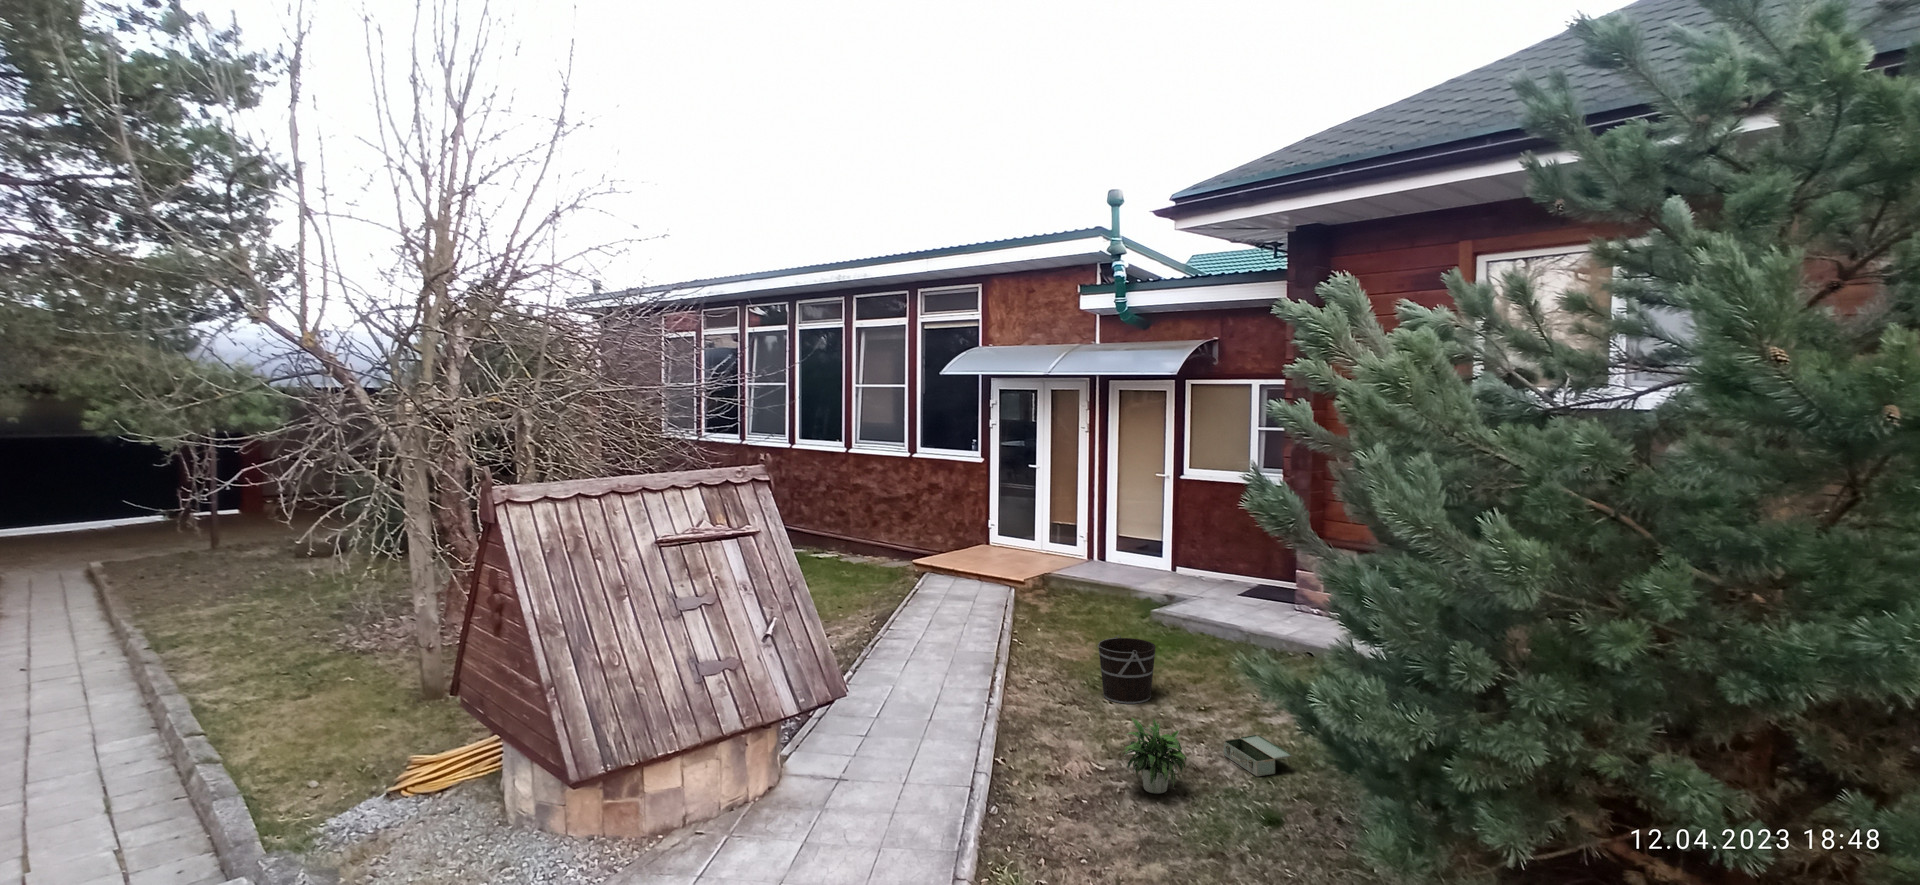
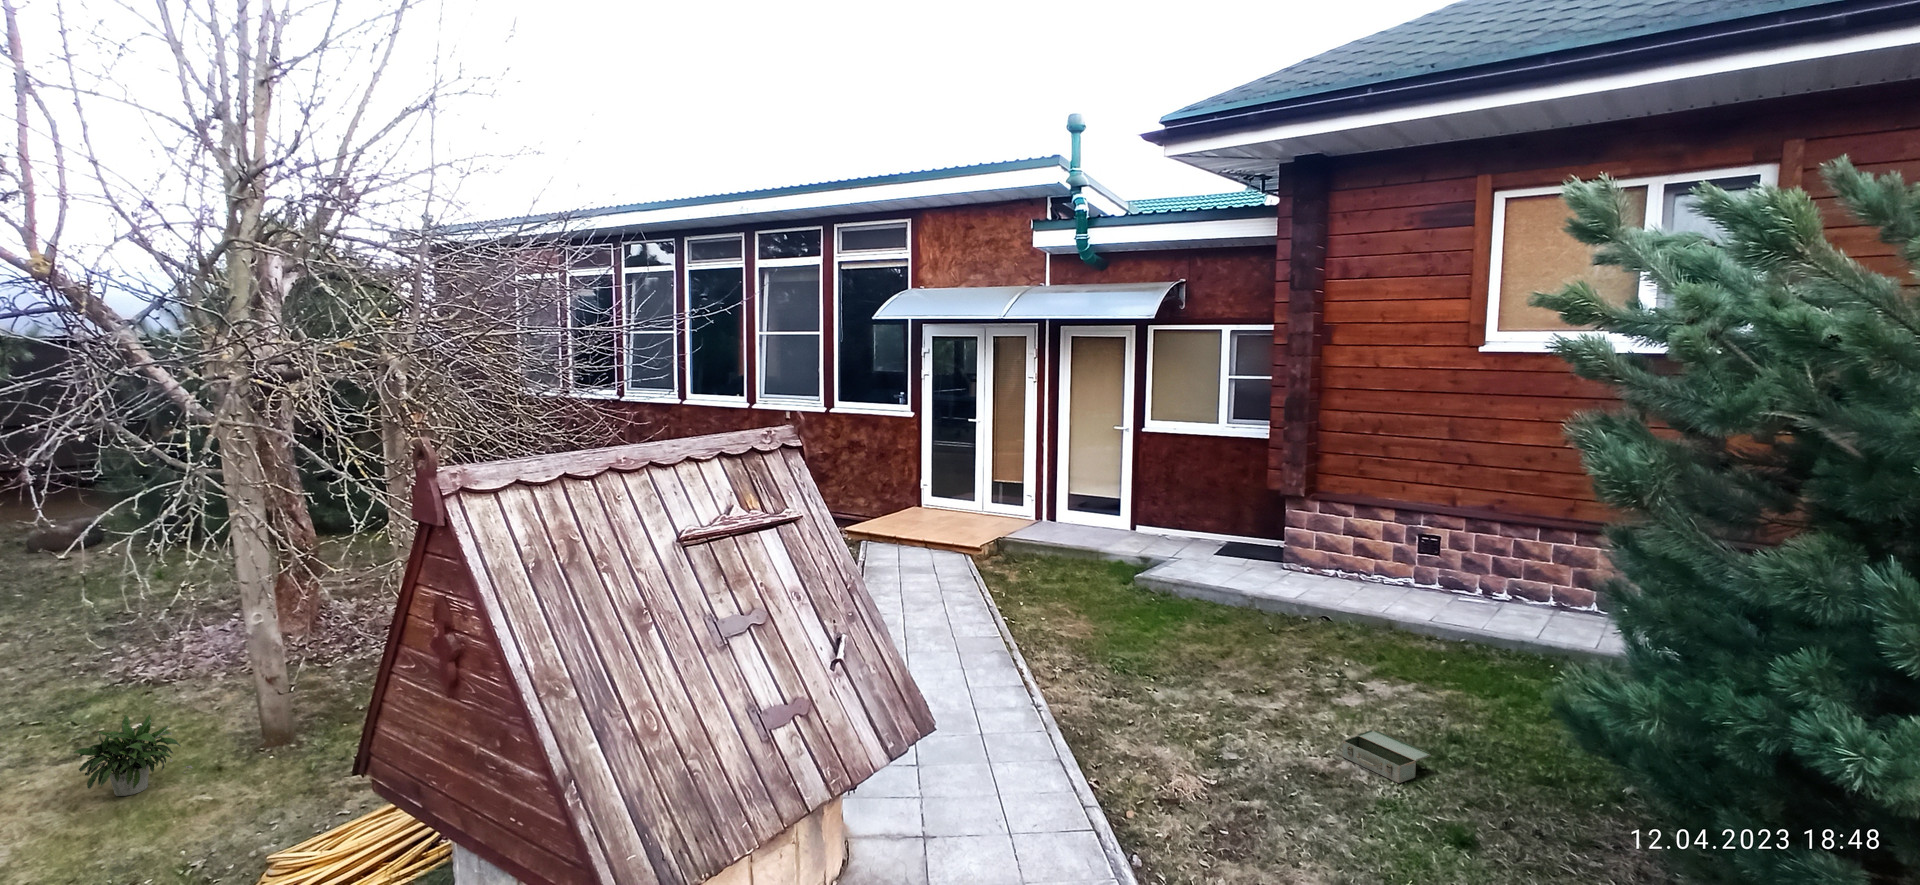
bucket: present [1097,635,1156,704] -> none [1150,616,1217,696]
potted plant: present [1123,718,1187,793] -> present [74,715,192,796]

